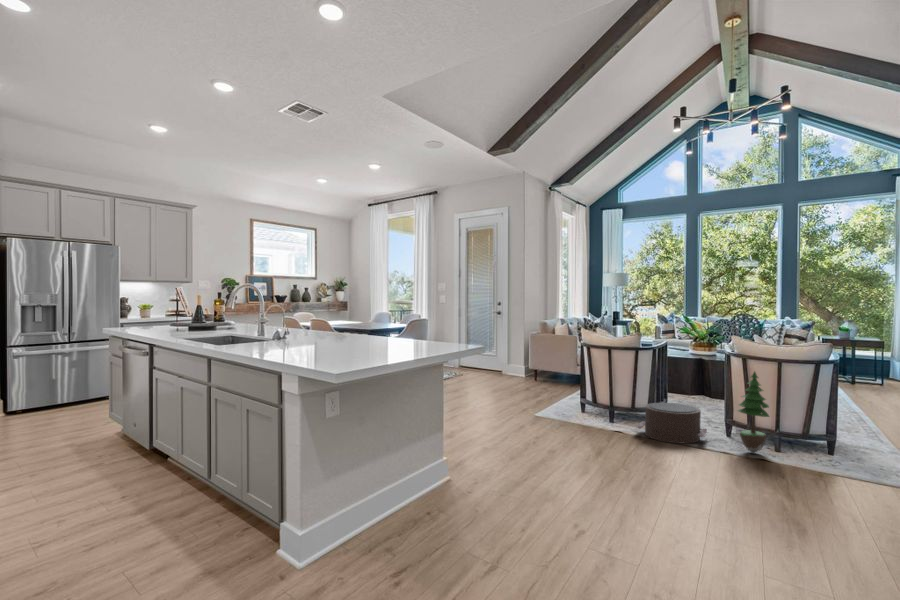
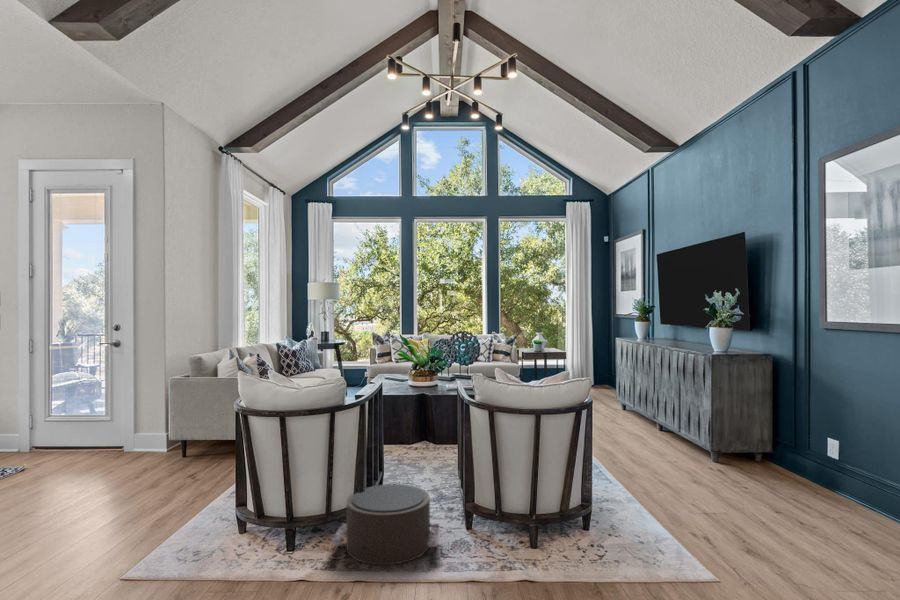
potted tree: present [738,372,769,453] -> none [483,432,530,563]

